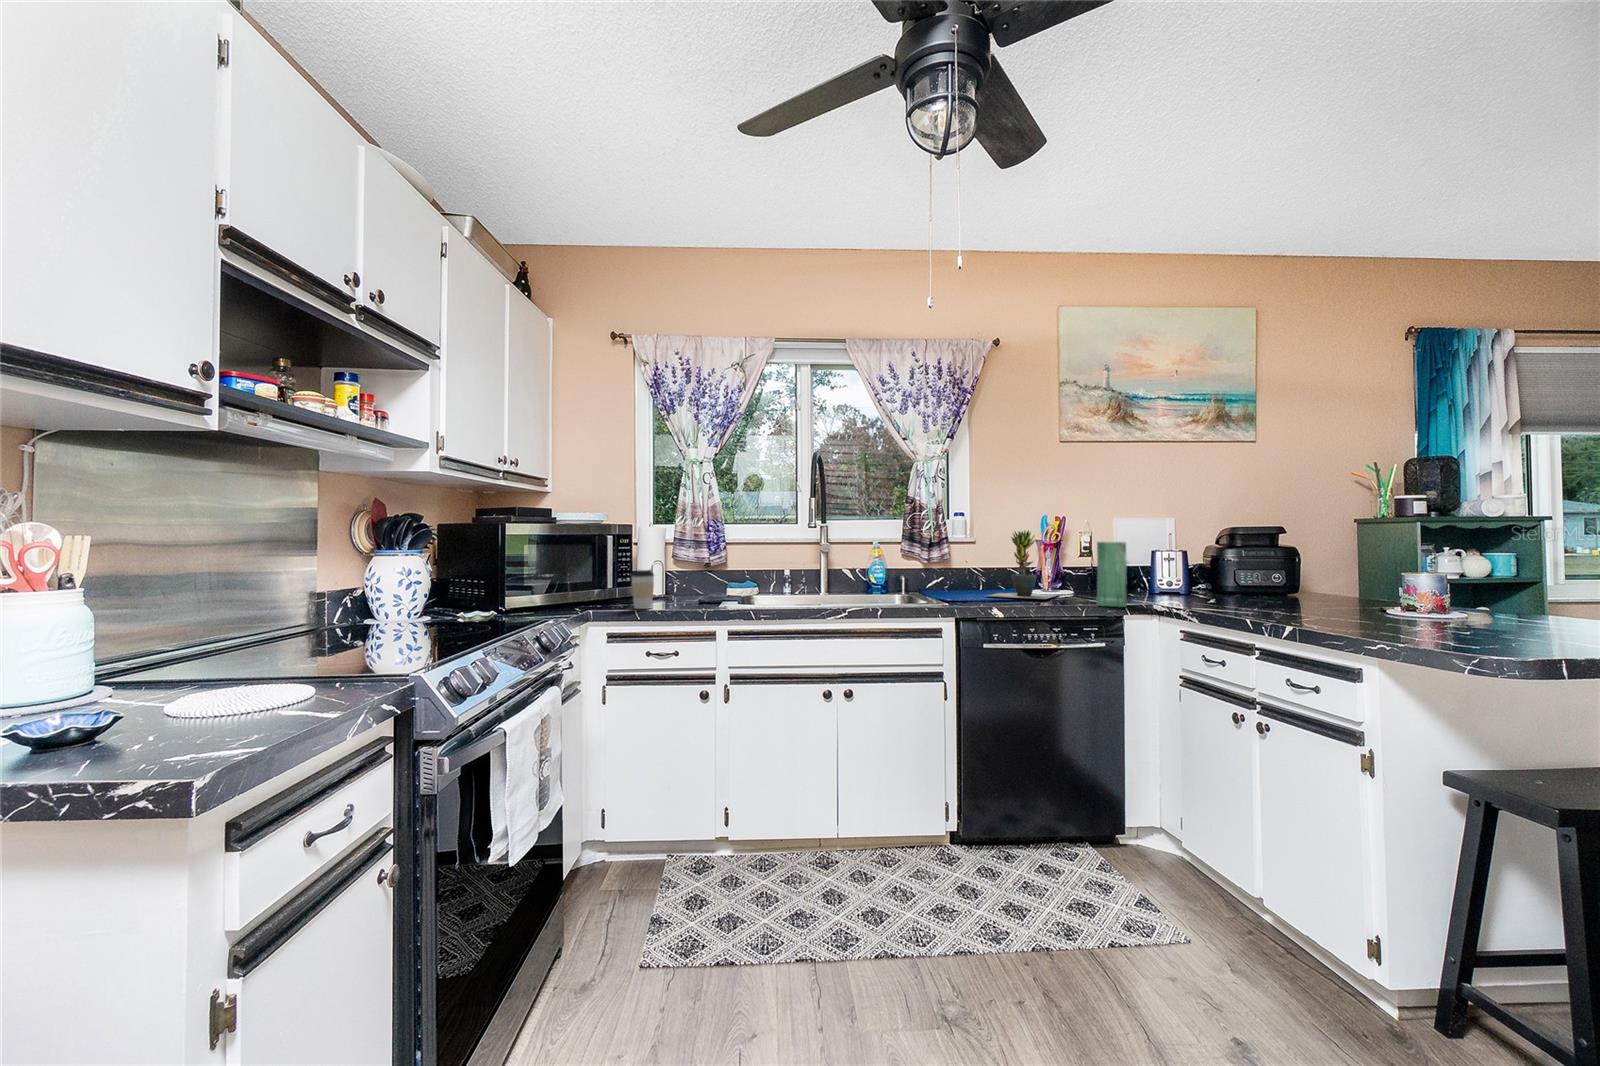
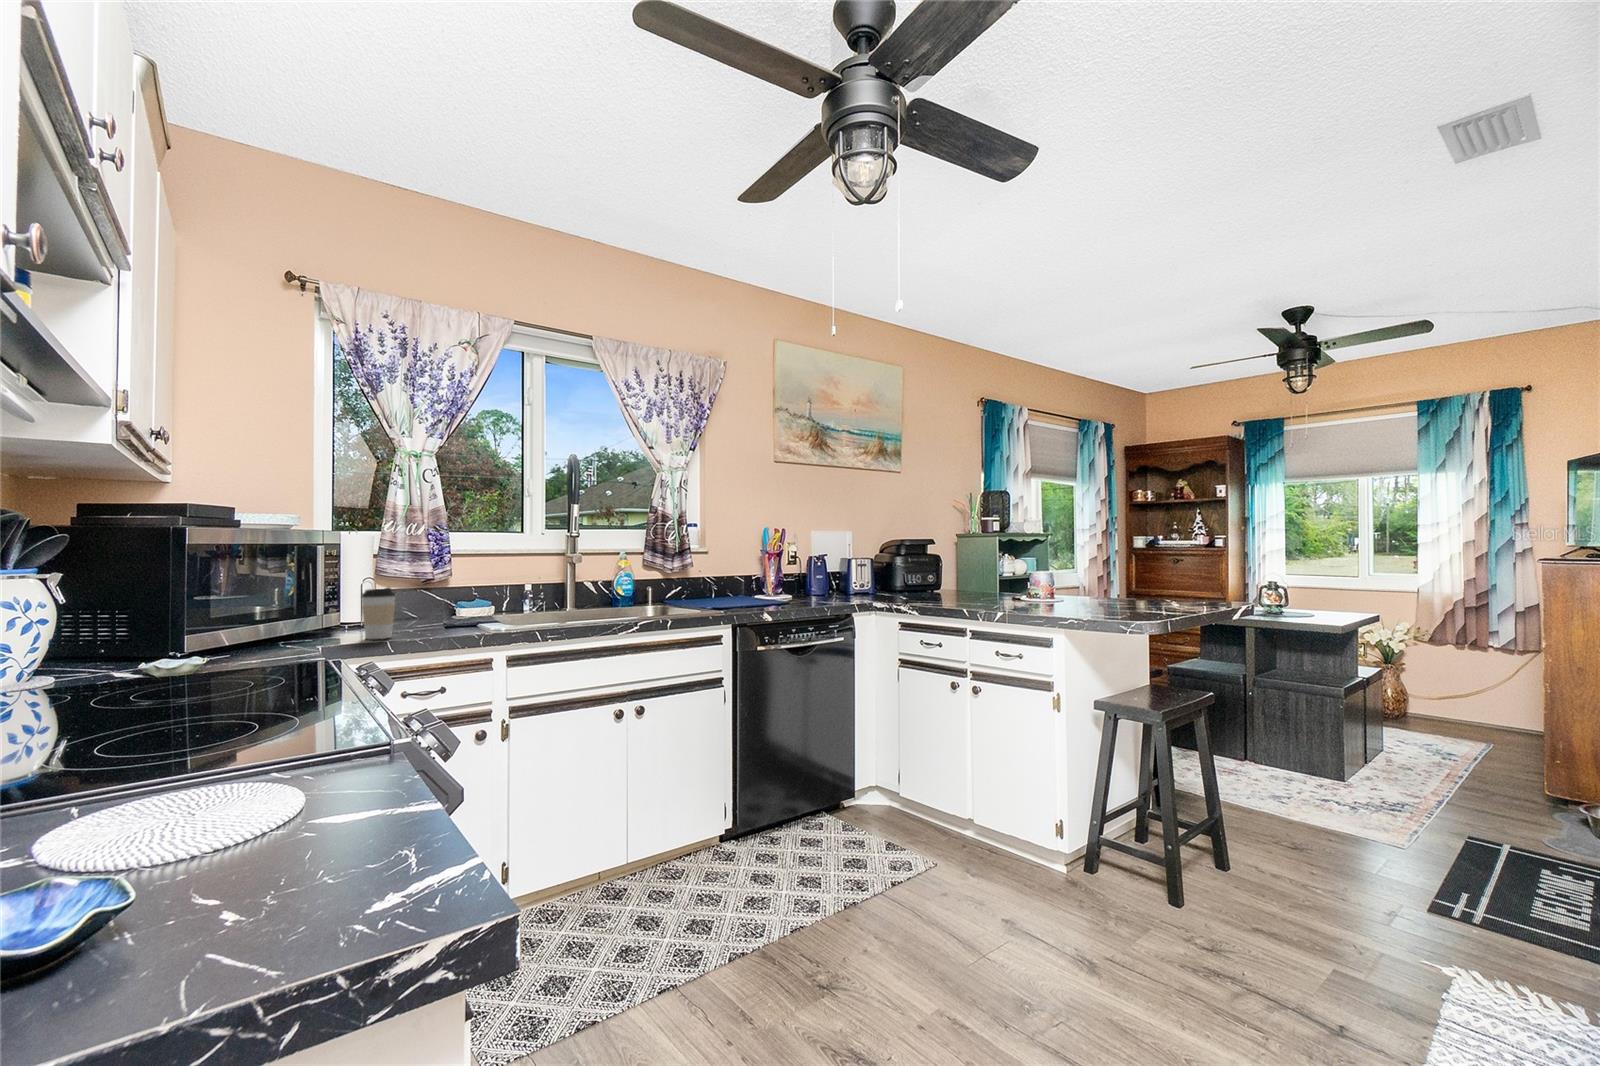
potted plant: present [987,530,1058,599] -> none [733,540,790,602]
vase: present [1096,542,1127,607] -> none [830,550,857,605]

